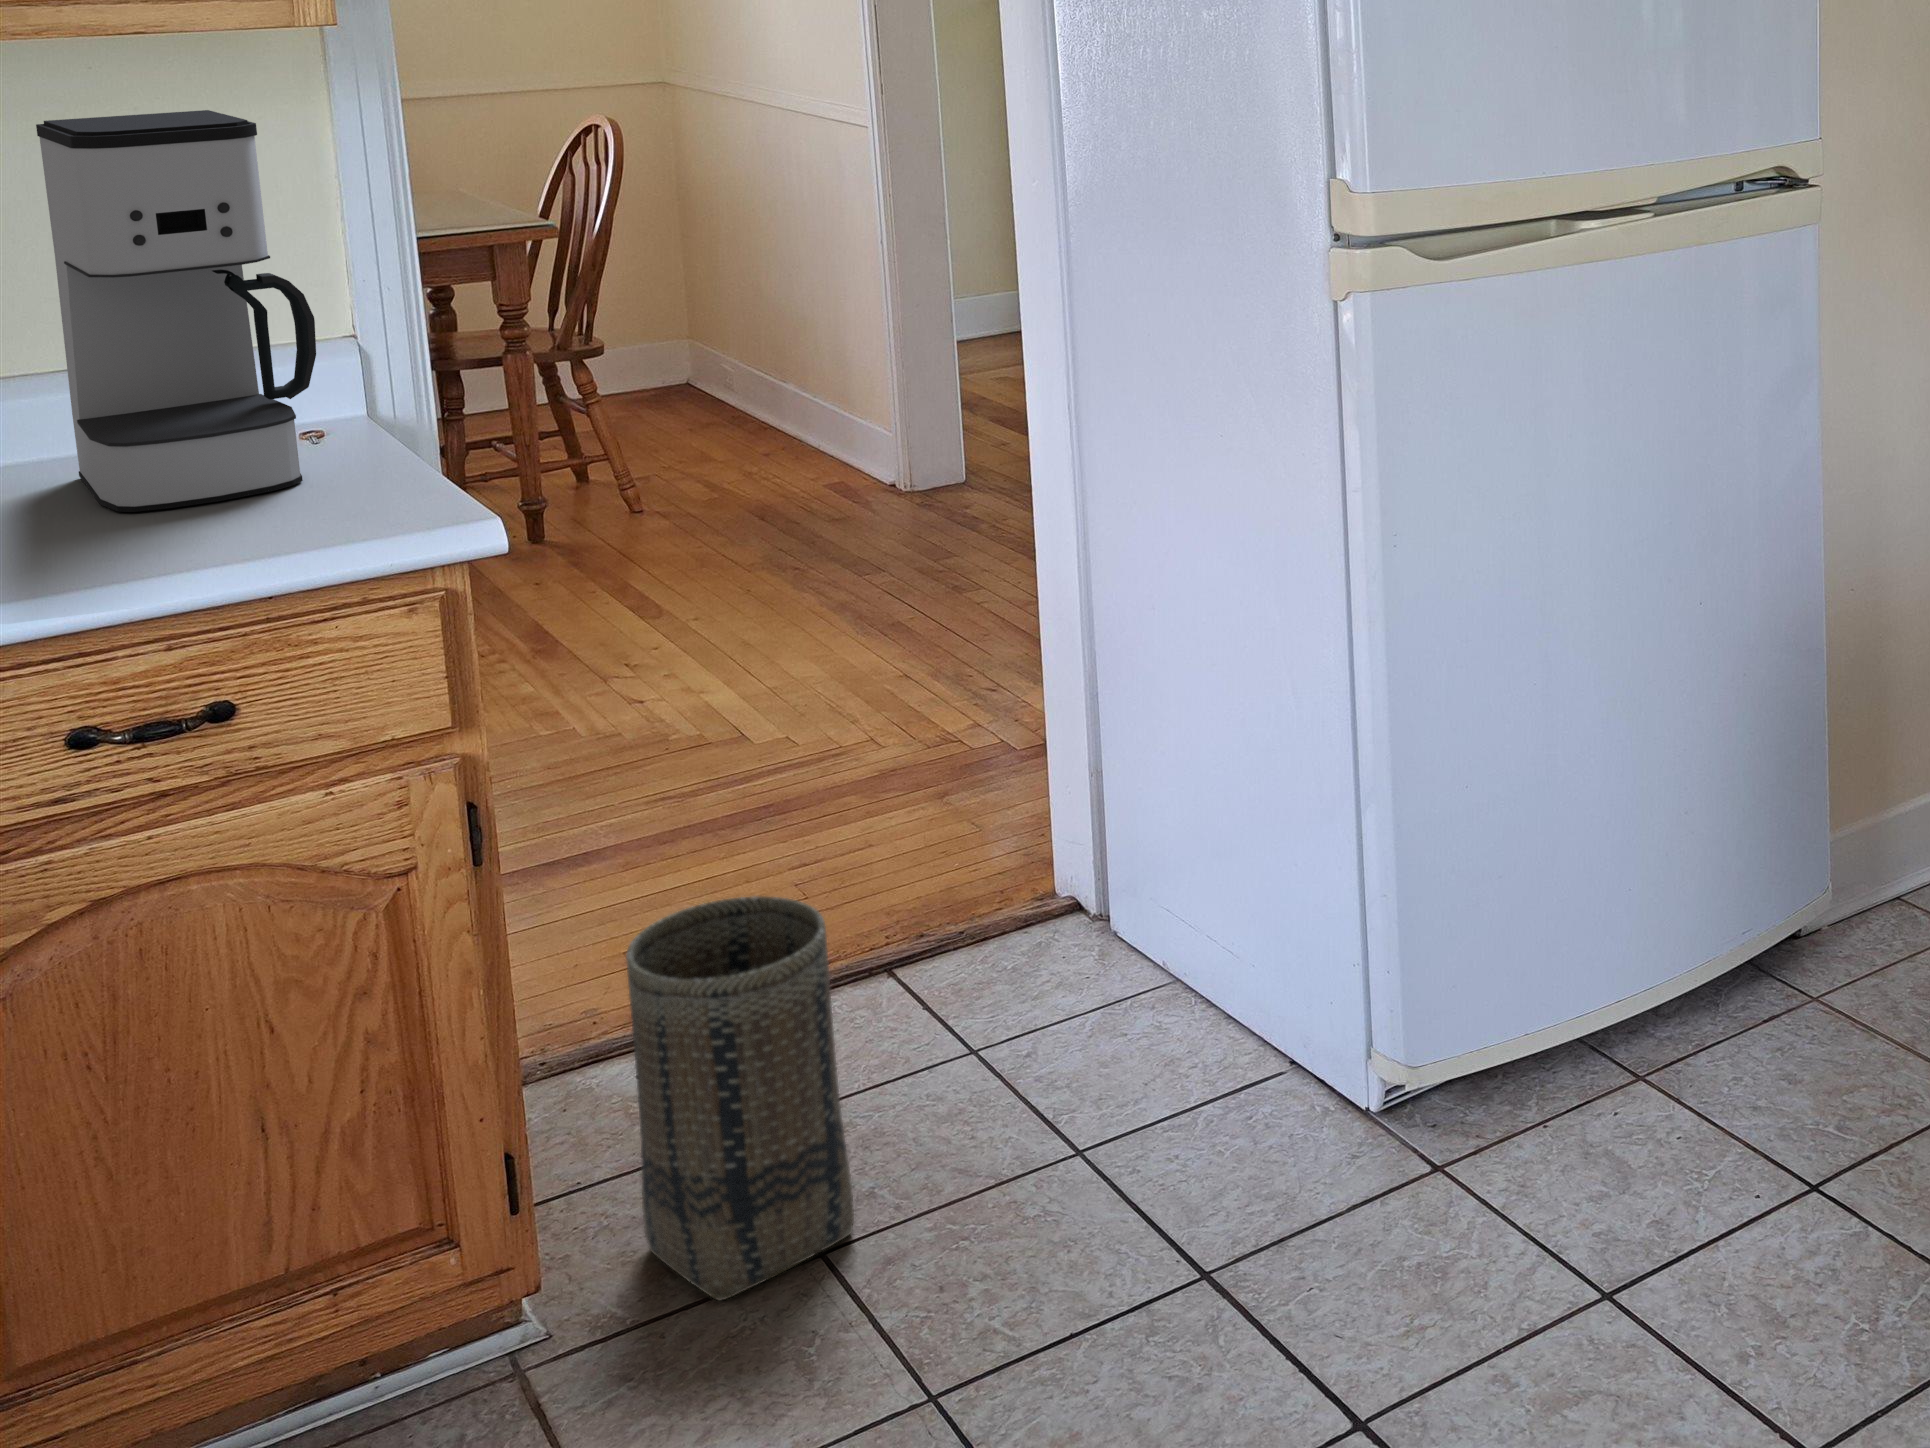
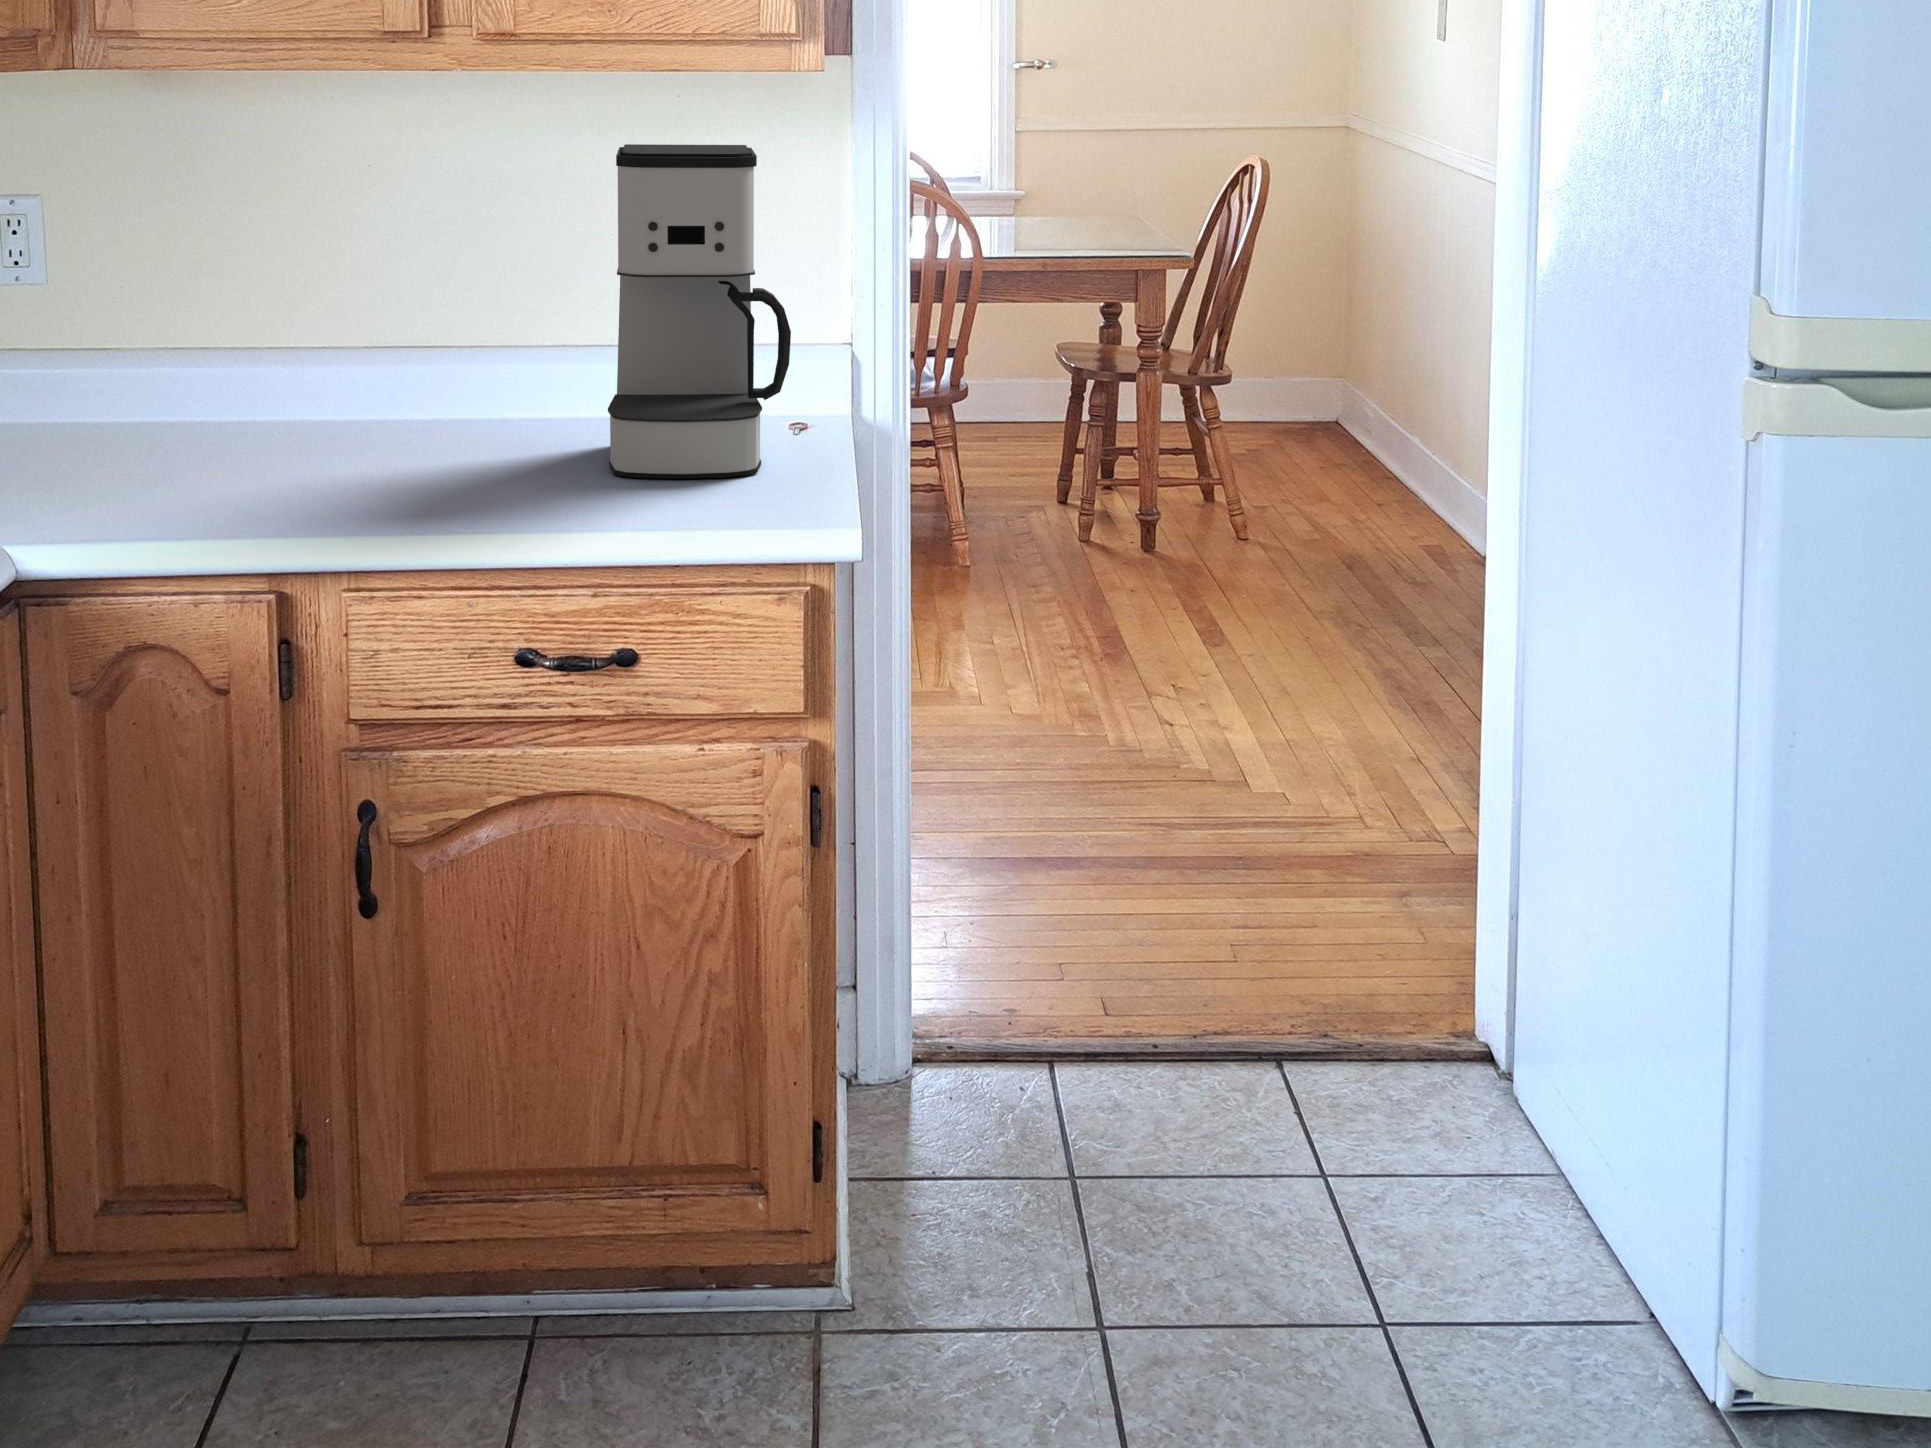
basket: present [626,896,854,1300] -> none [955,941,1144,1334]

